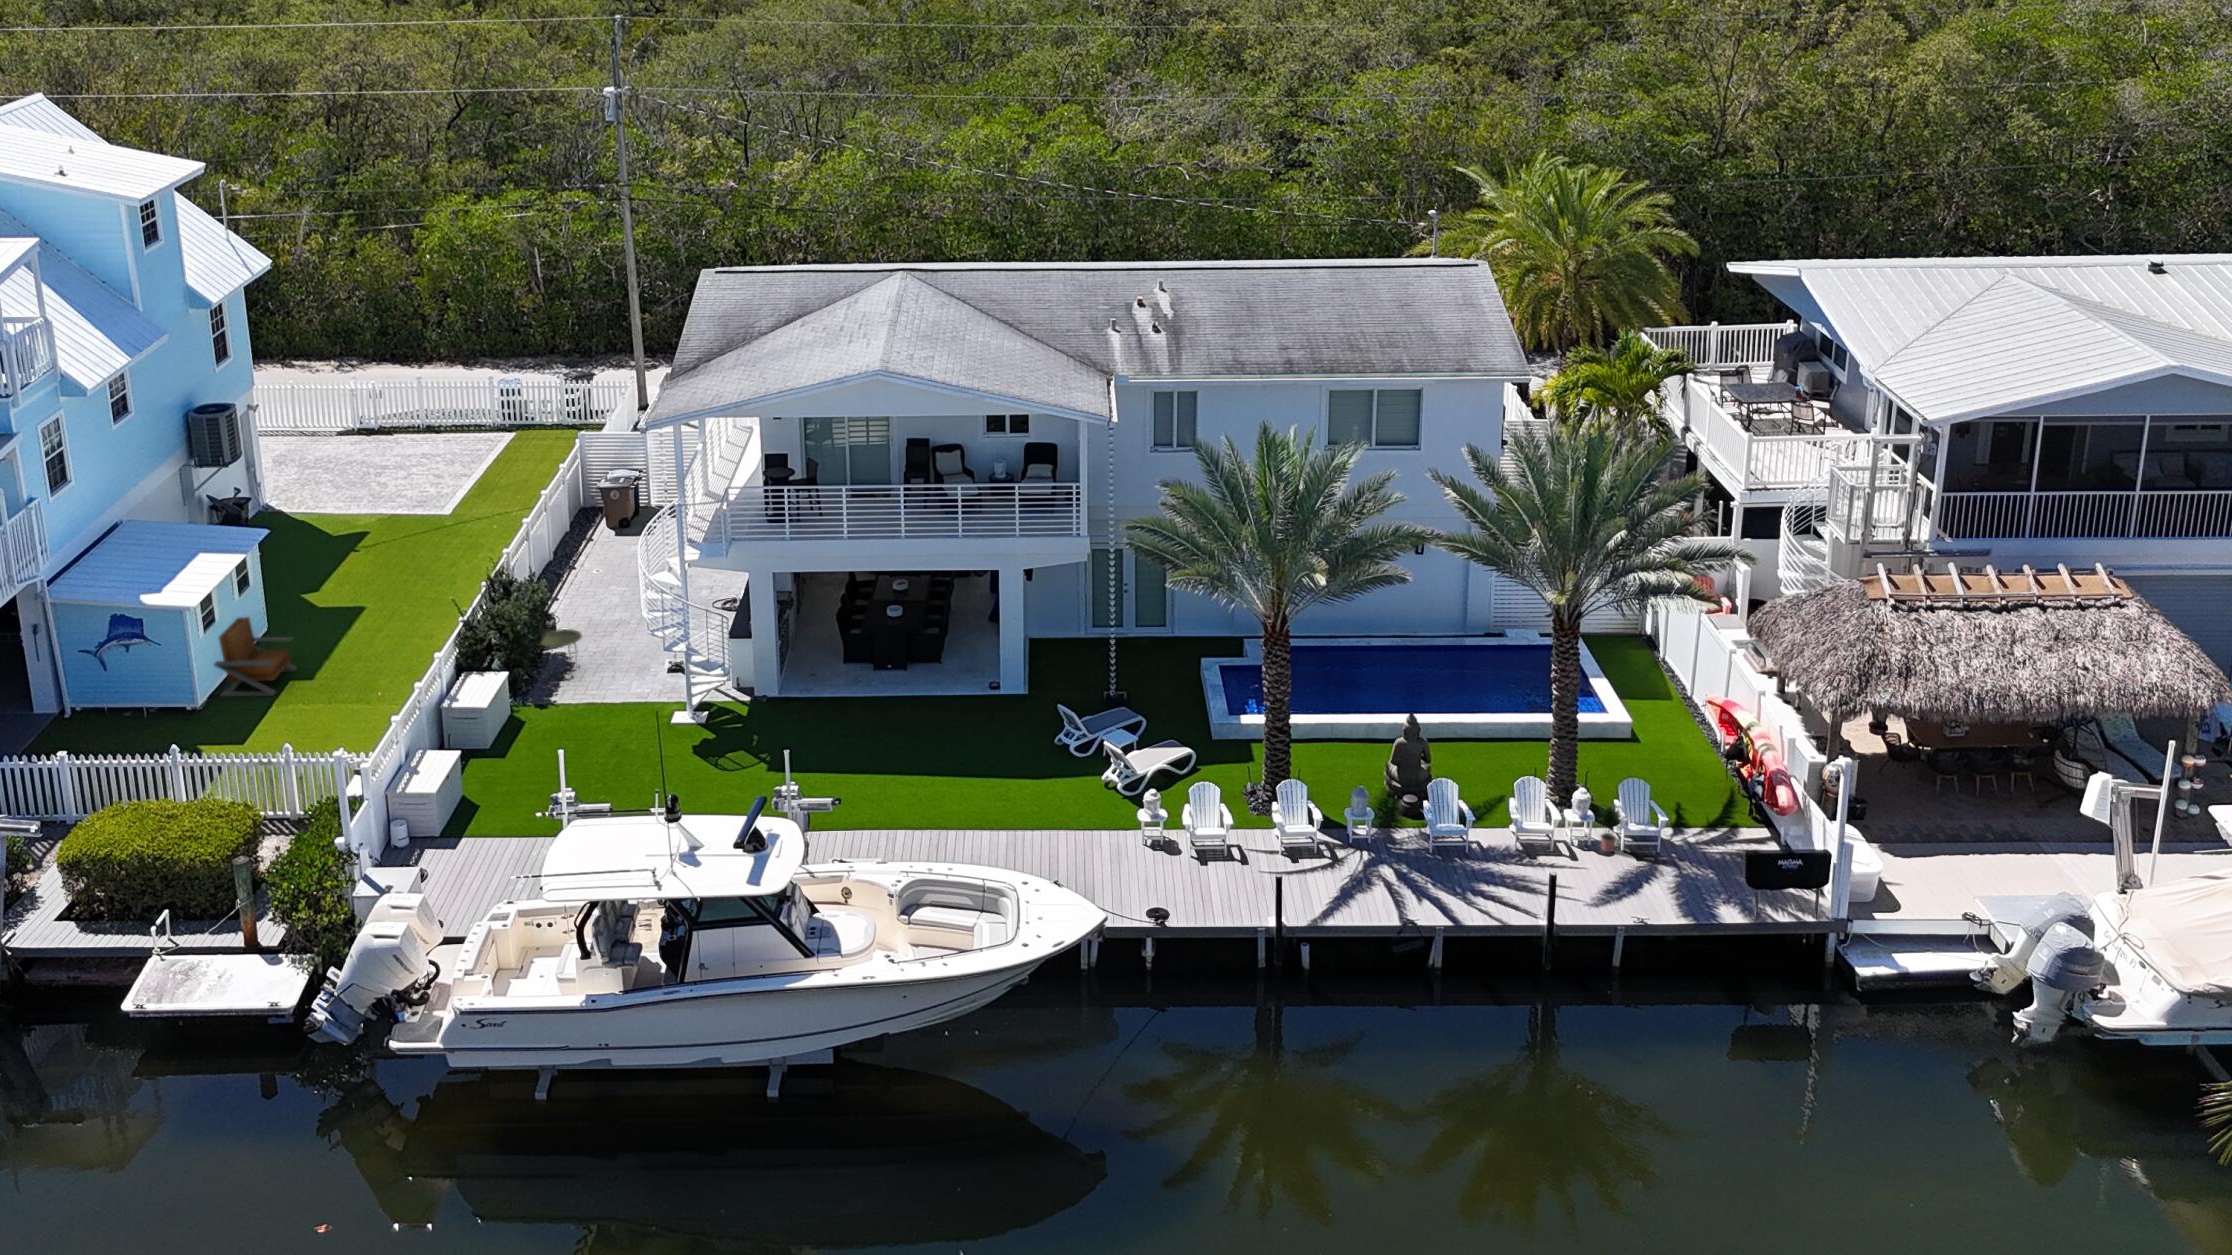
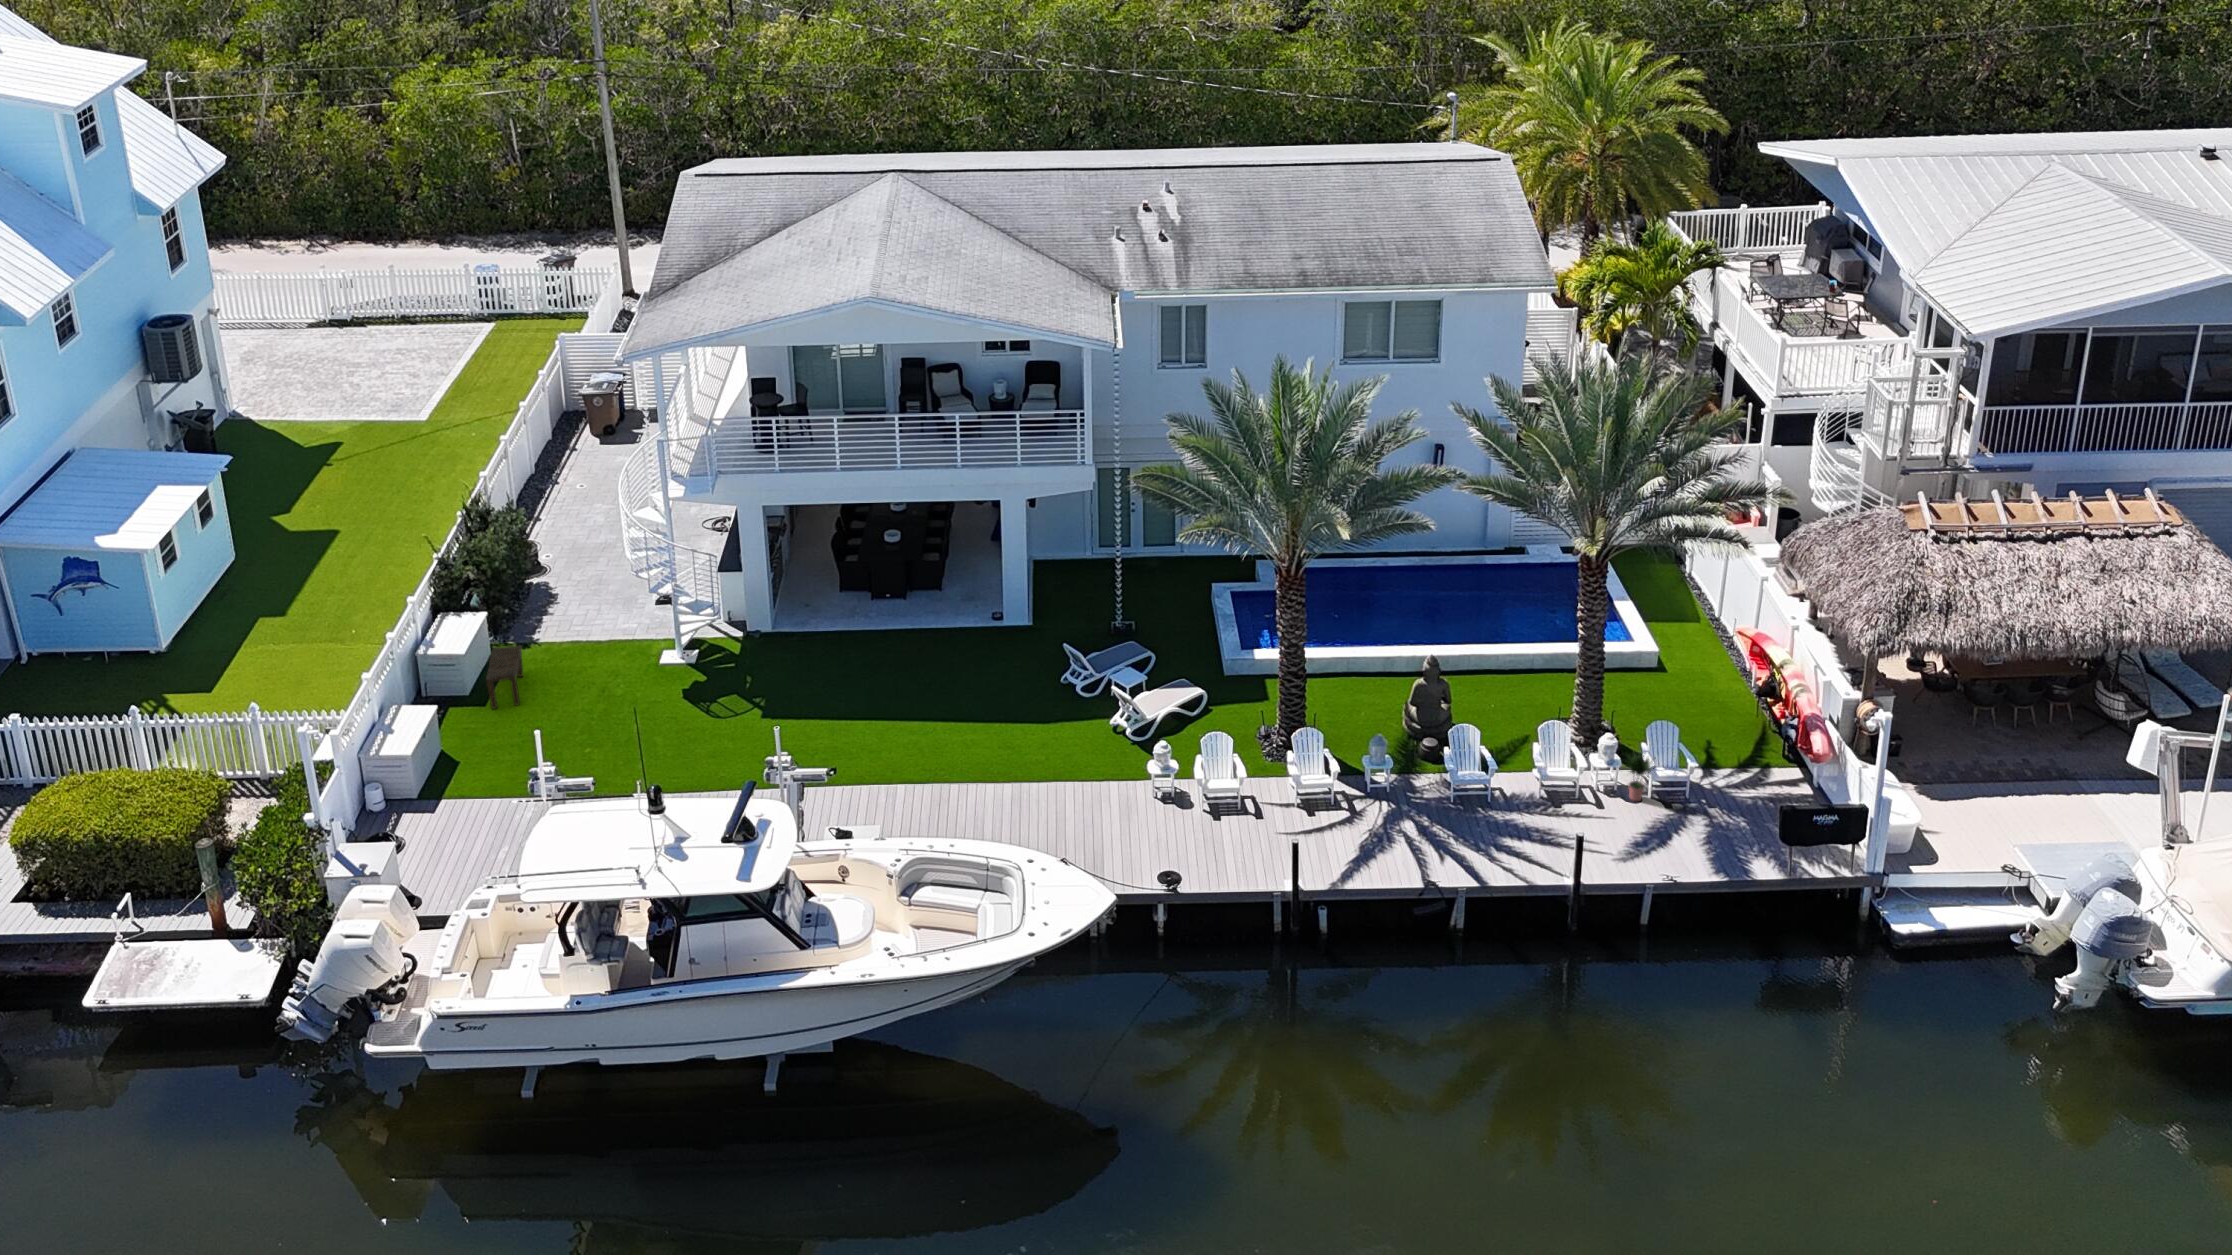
lounge chair: present [214,617,297,696] -> none [179,552,270,637]
side table: present [541,629,582,677] -> none [522,557,568,609]
bench: none [504,704,539,762] -> present [486,645,523,709]

